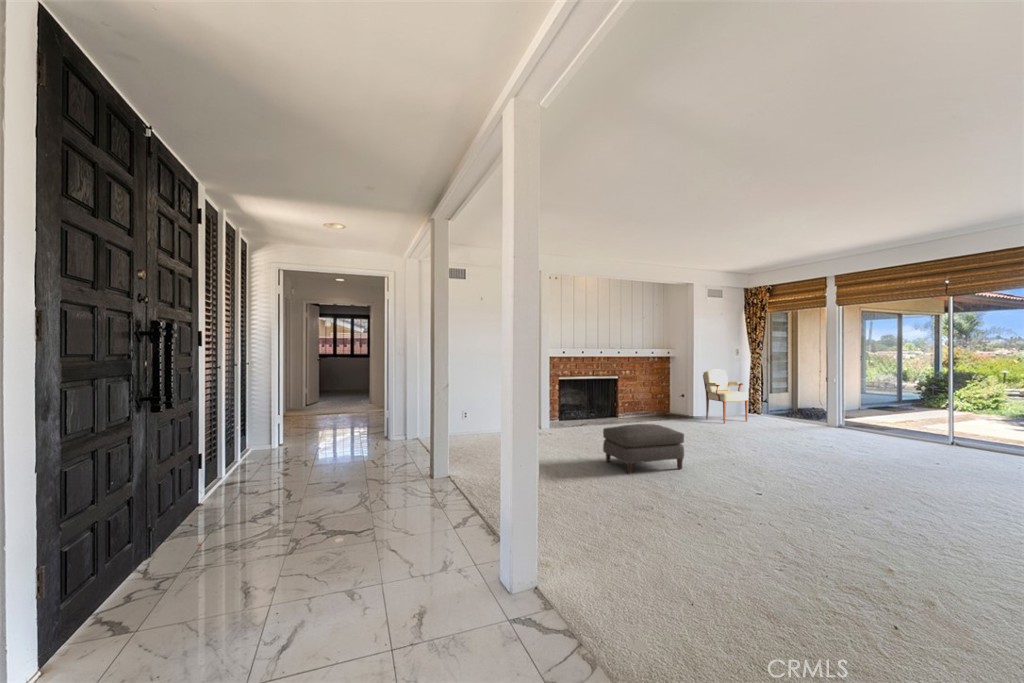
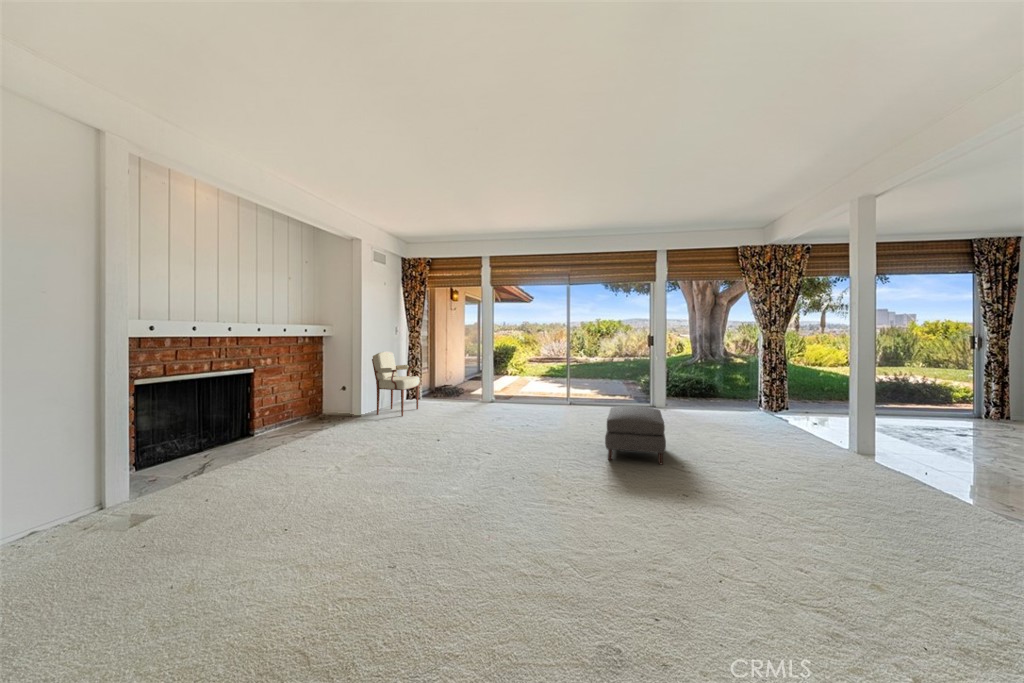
ottoman: present [603,424,684,474] -> present [605,406,666,464]

